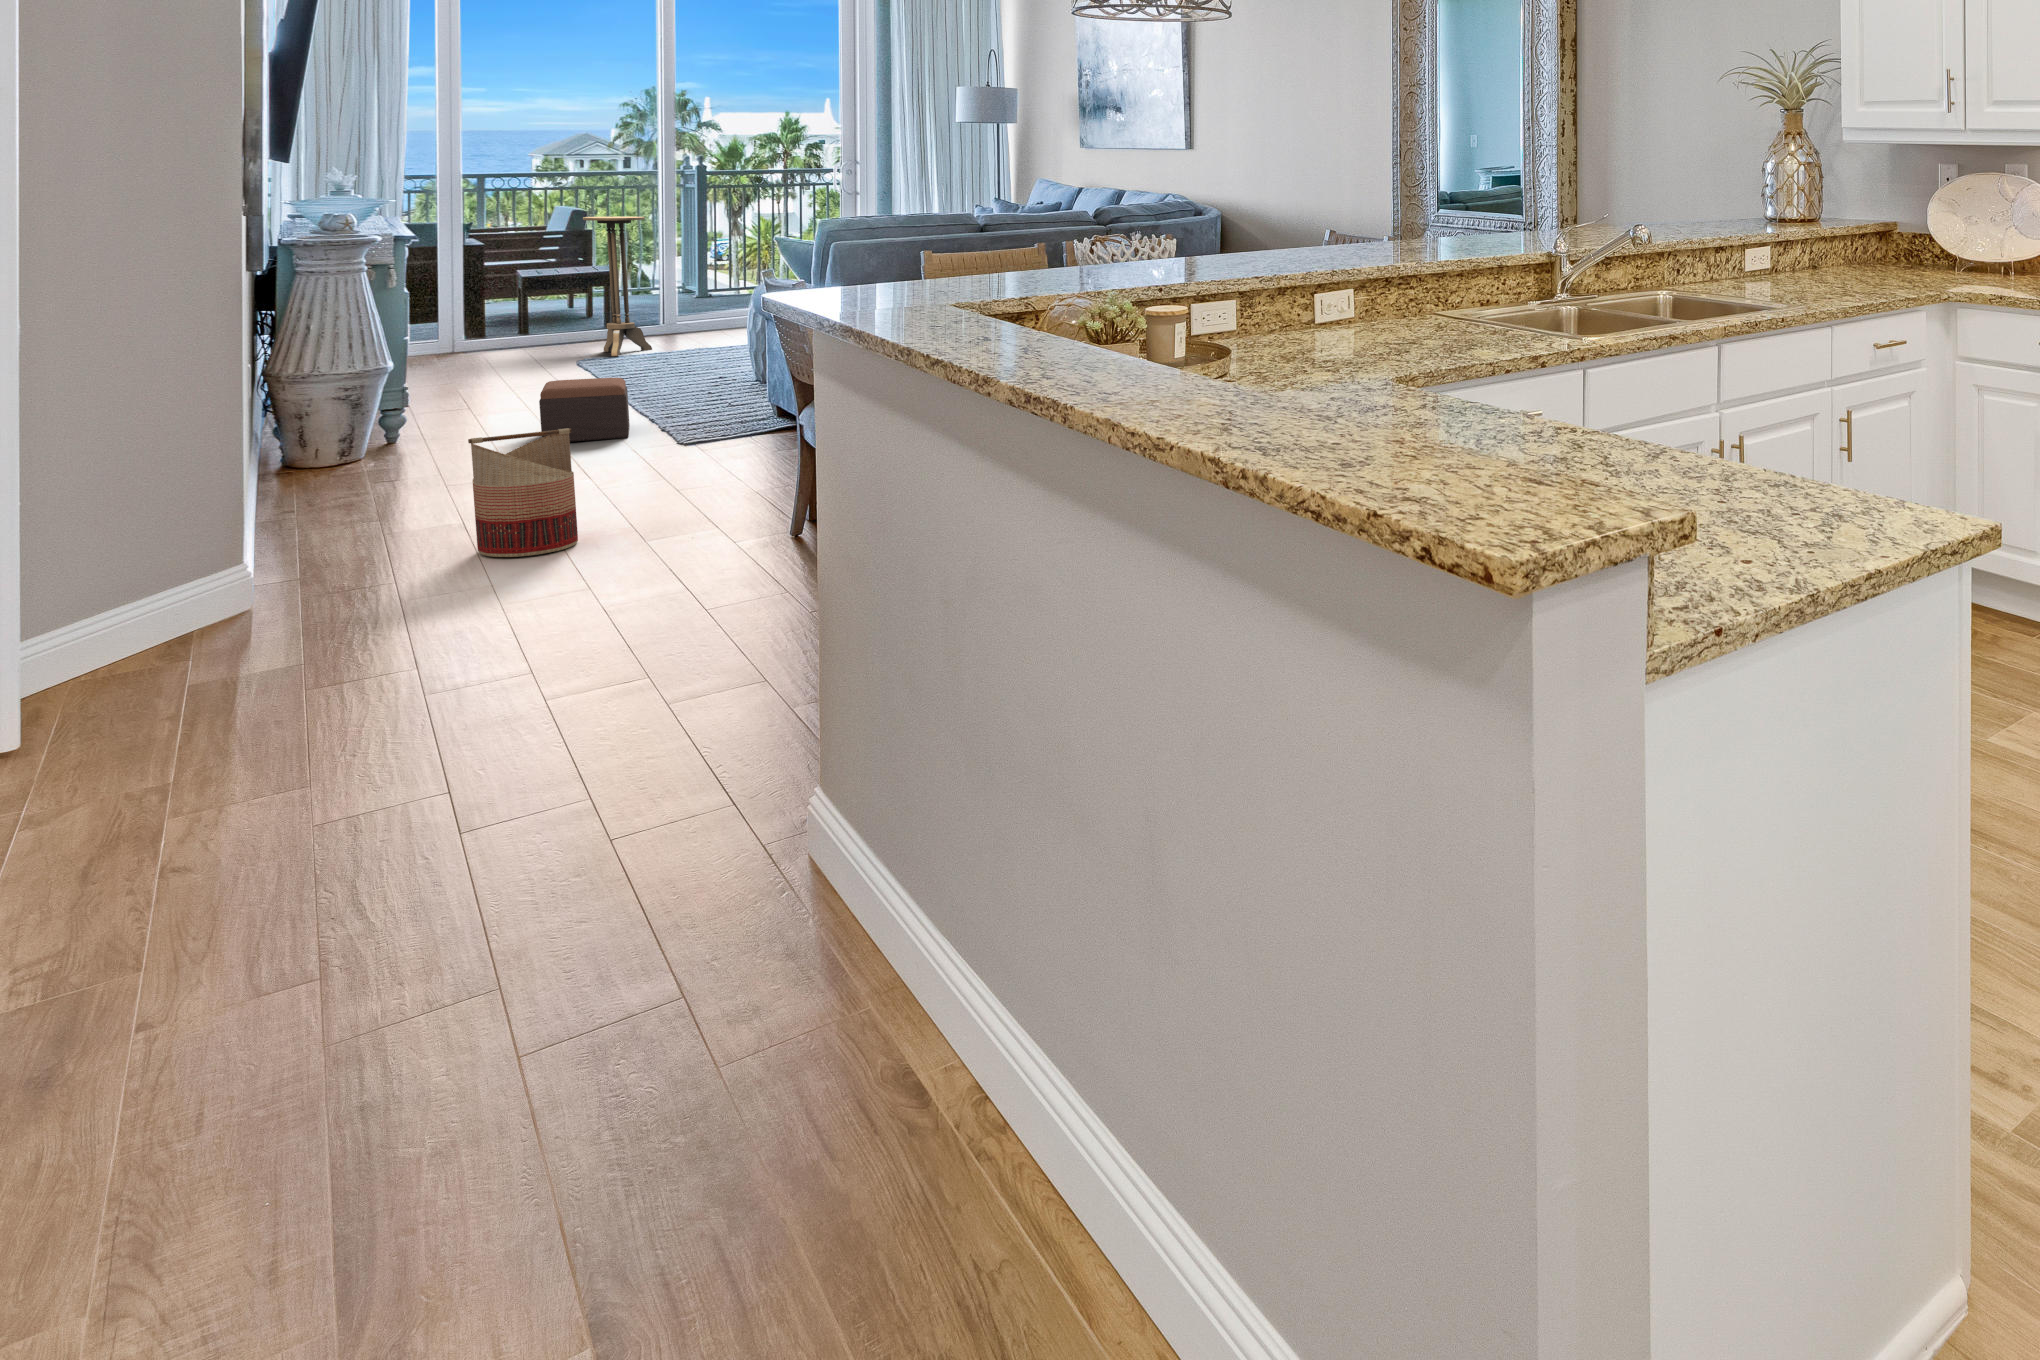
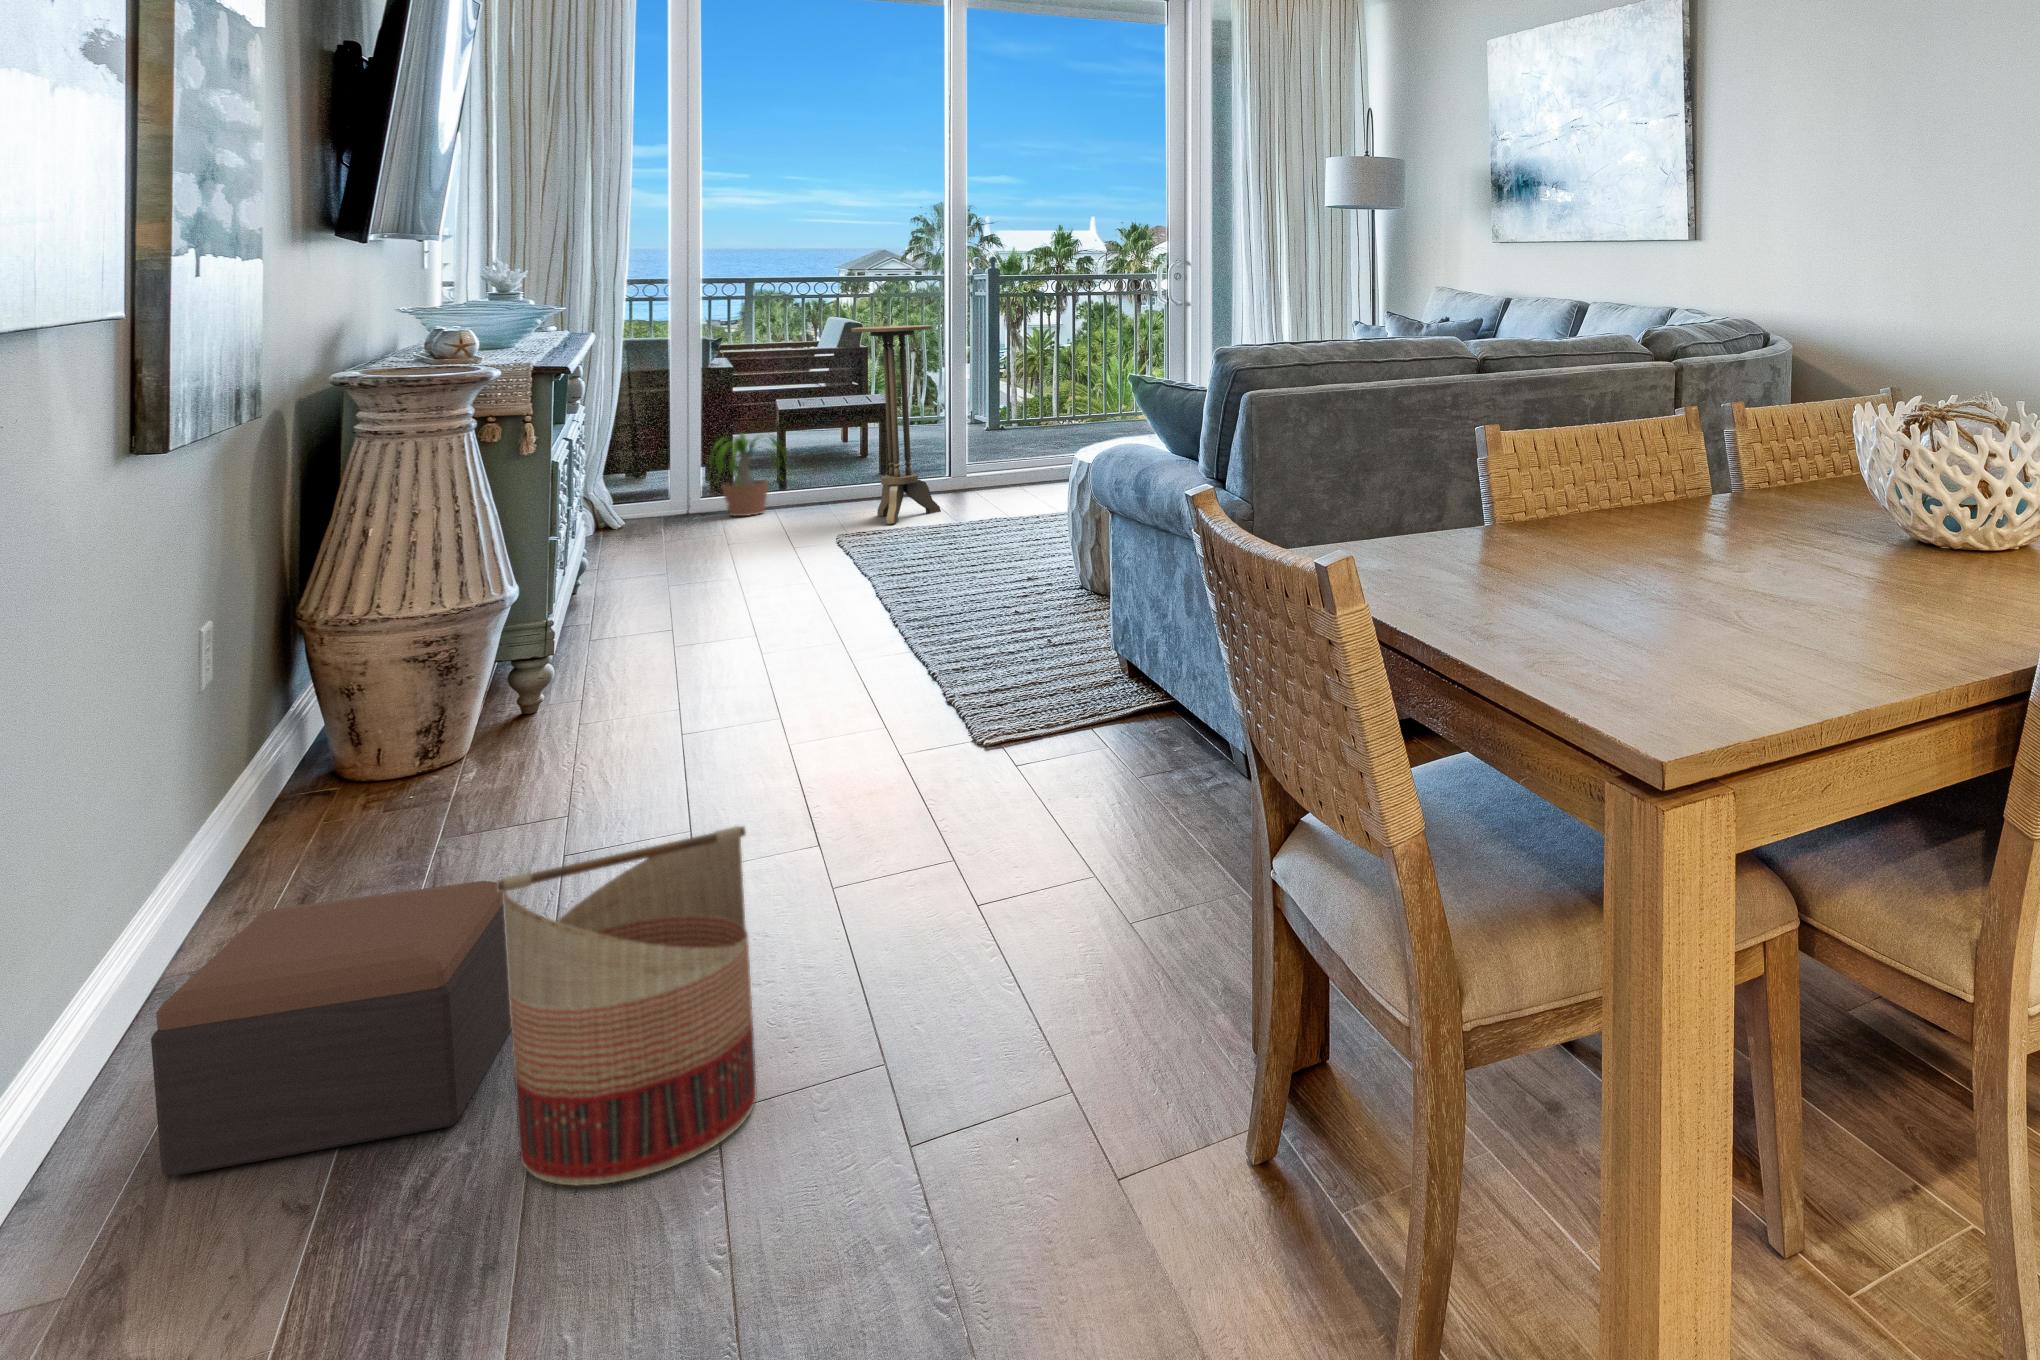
potted plant: none [463,292,544,352] -> present [709,433,785,516]
footstool: present [539,378,630,442] -> present [151,881,511,1177]

